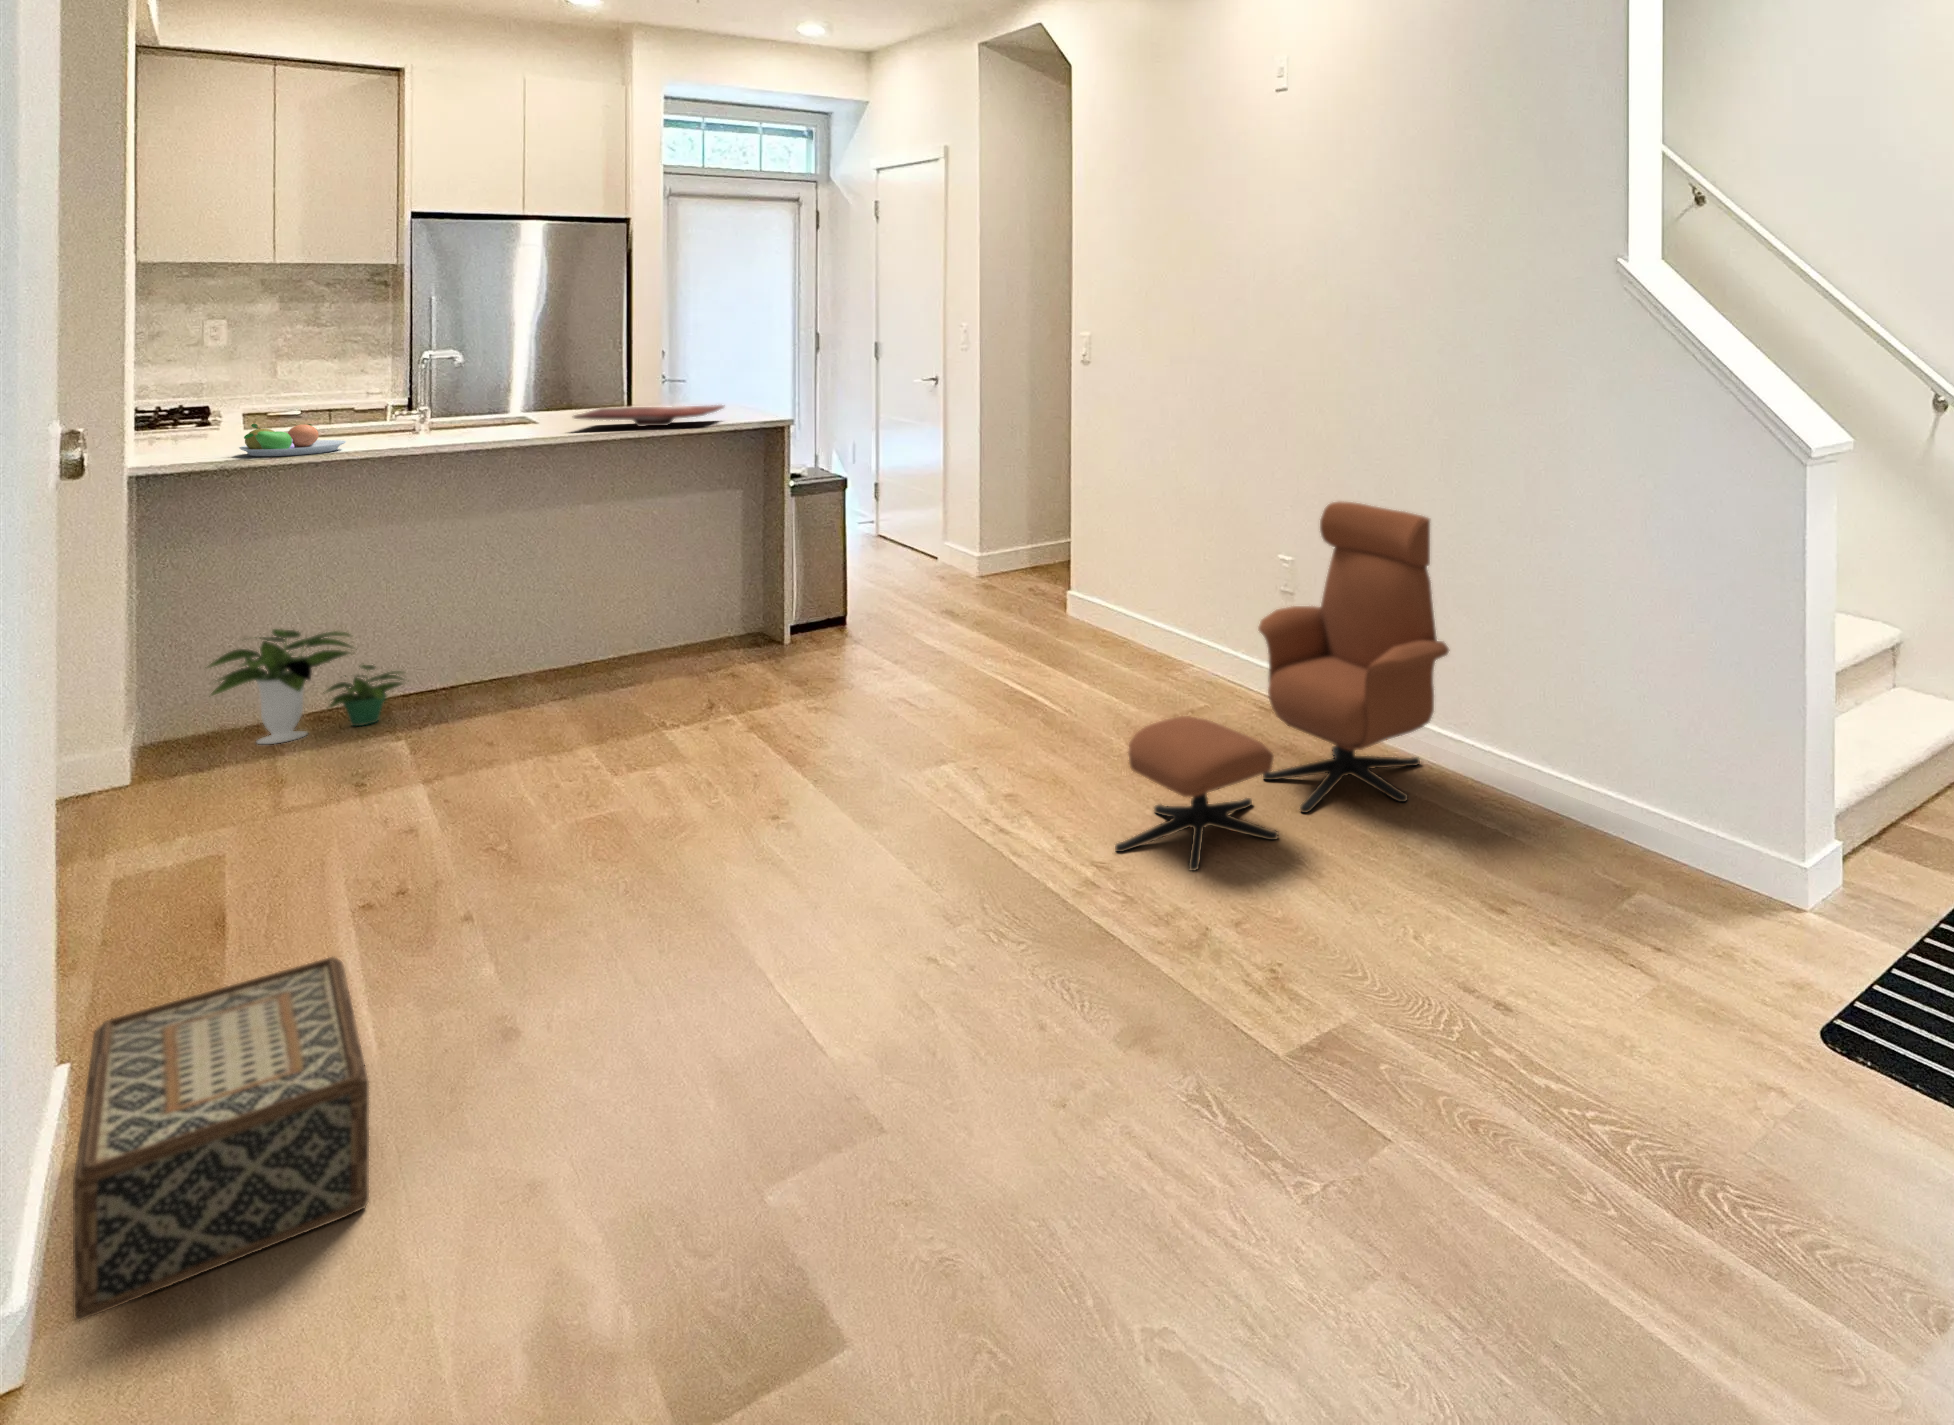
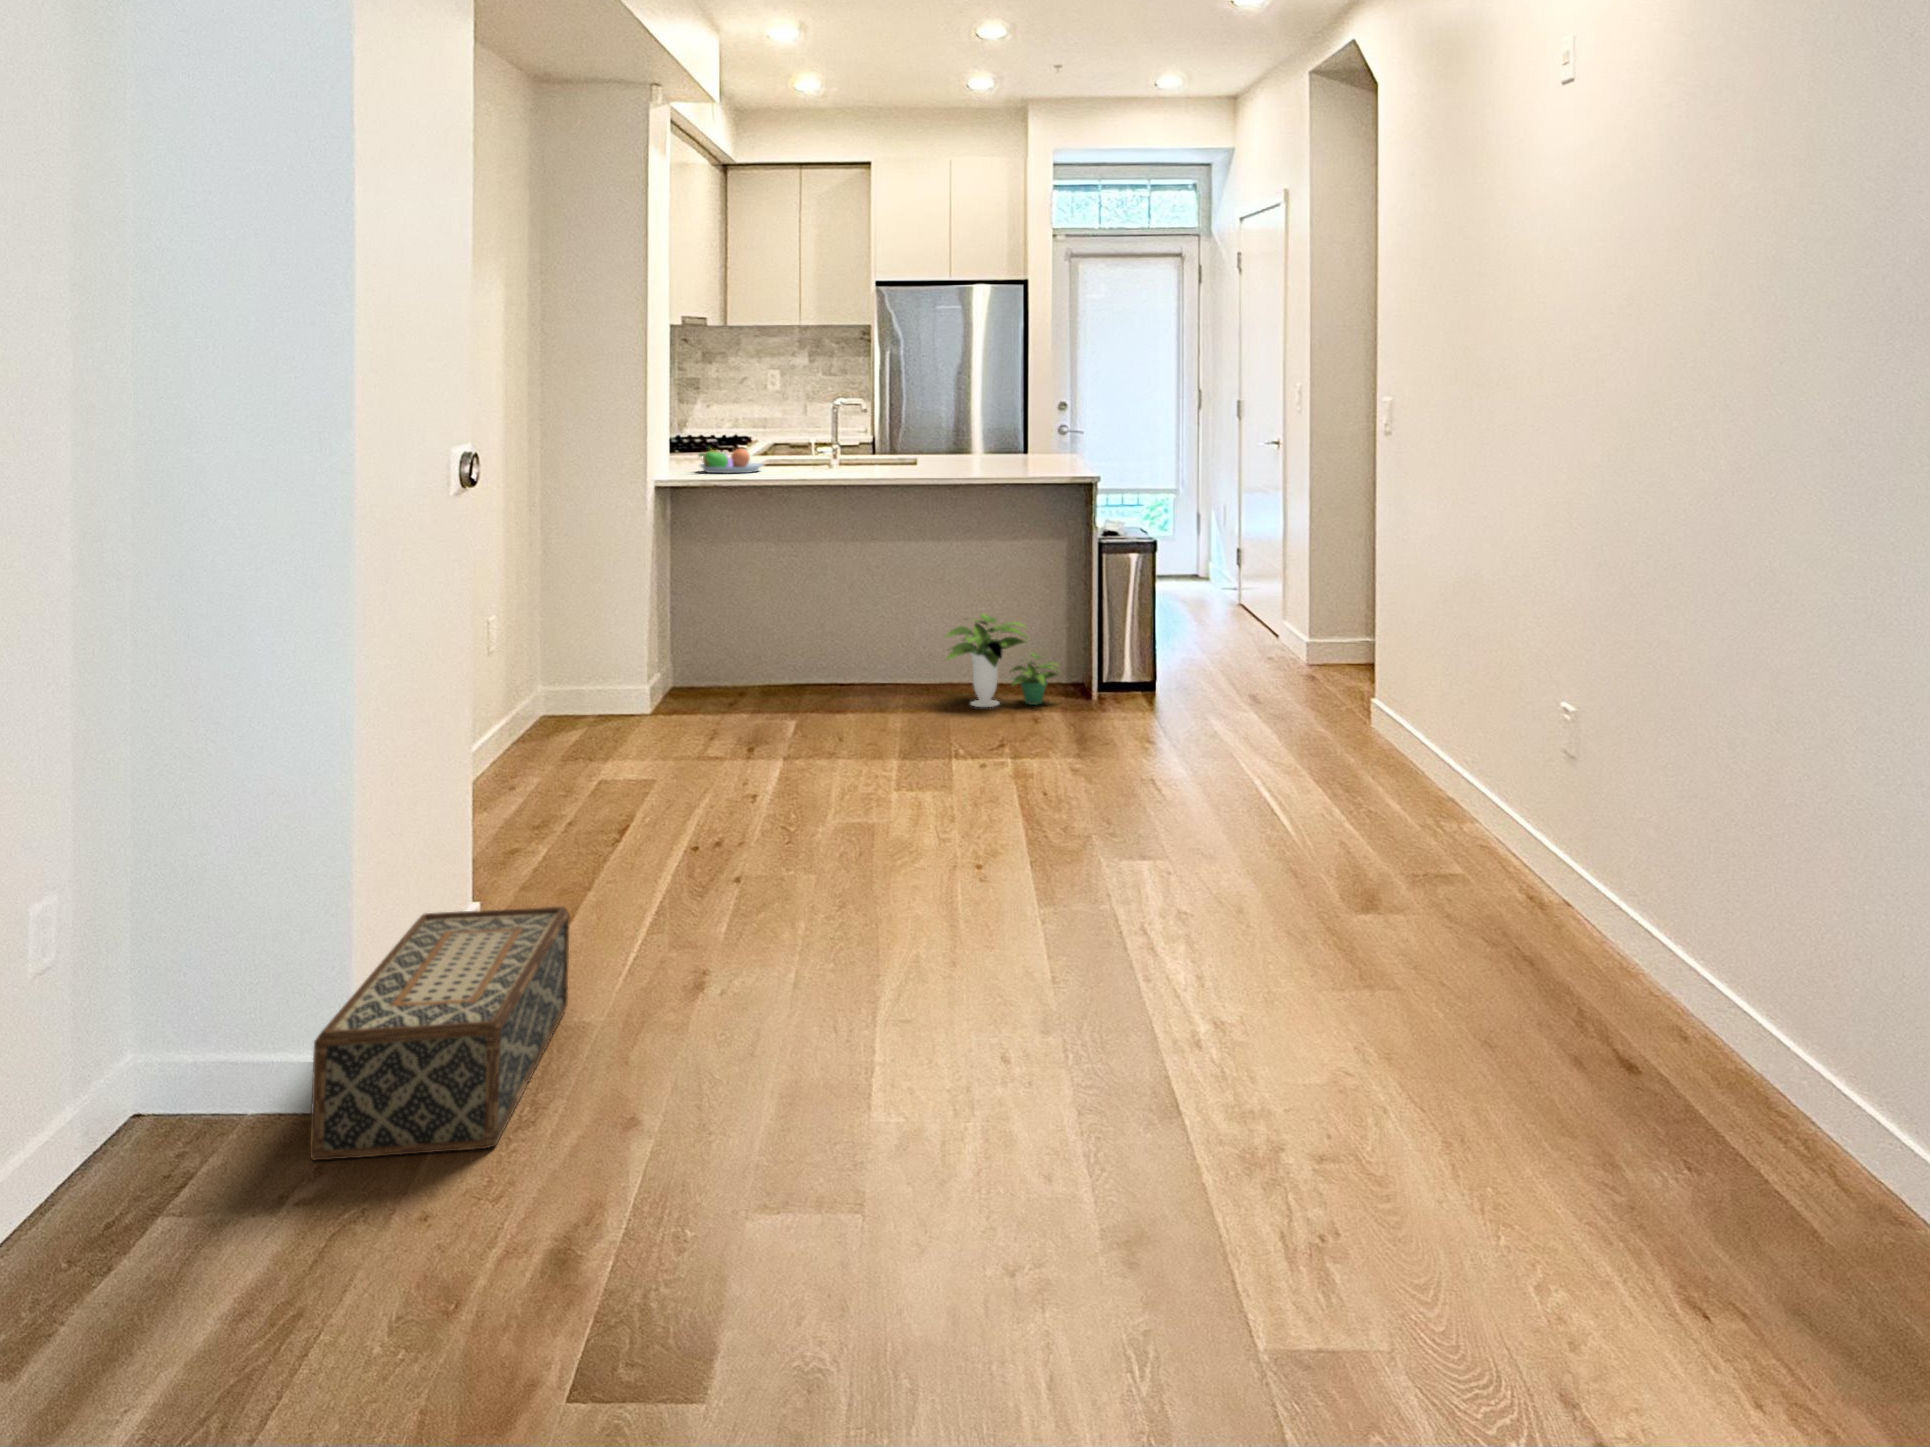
cutting board: present [574,405,723,426] -> none [922,449,1046,468]
lounge chair: present [1115,502,1449,871] -> none [1261,615,1732,1072]
potted plant: present [208,629,402,744] -> present [945,614,1057,707]

